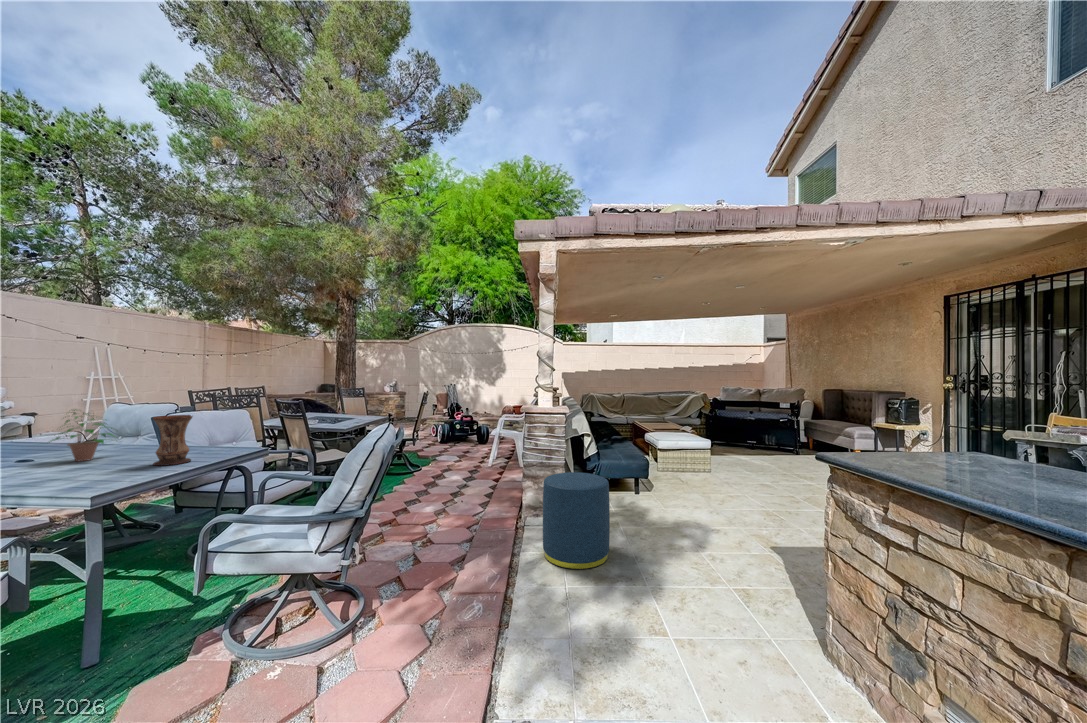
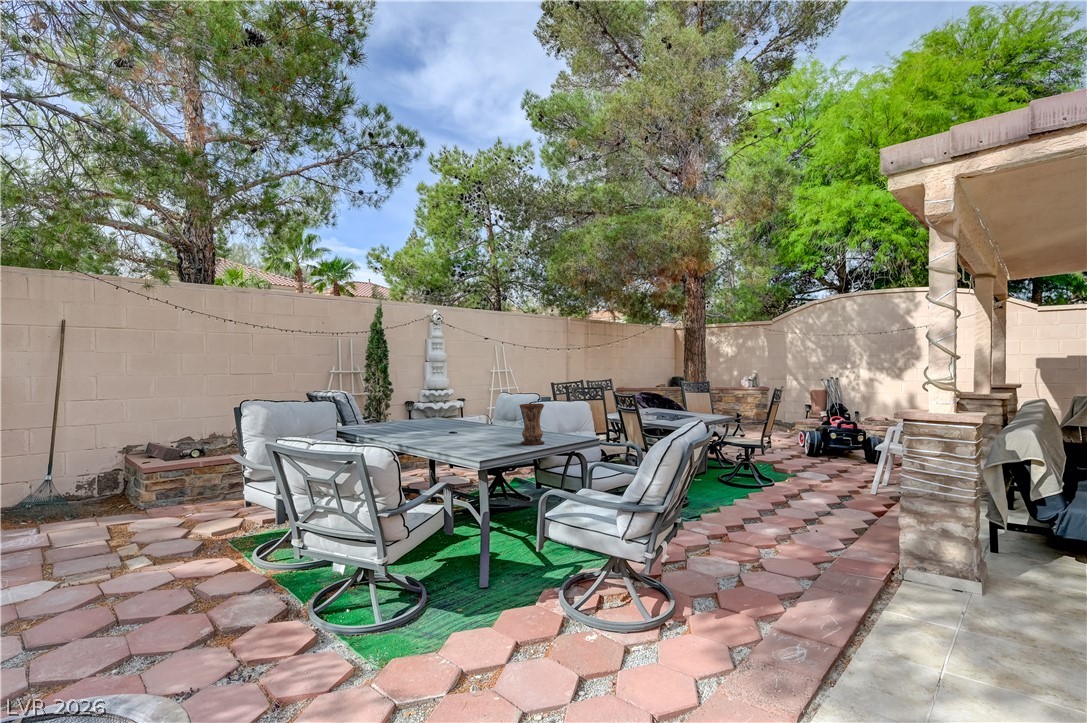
potted plant: present [52,409,114,461] -> none [466,396,505,436]
ottoman: present [543,472,610,570] -> none [920,514,1054,671]

